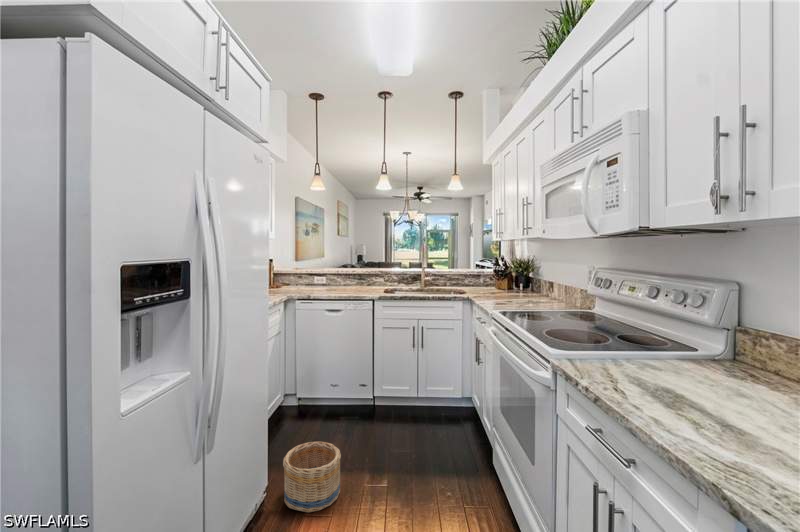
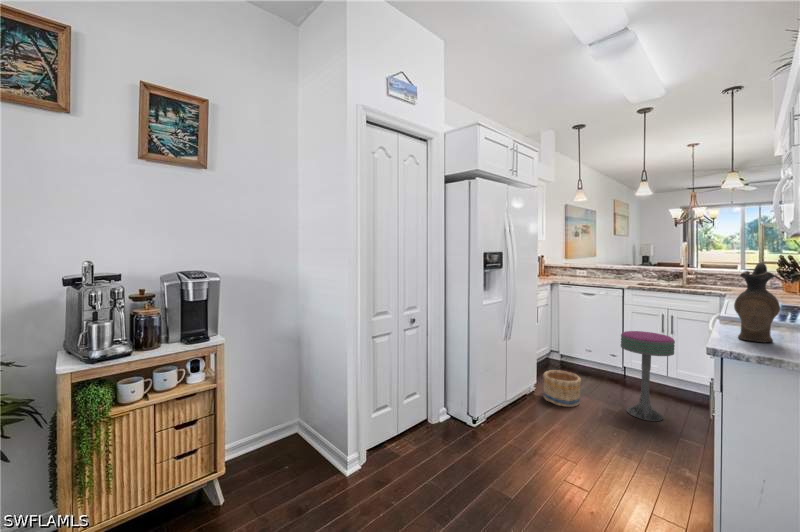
ceramic pitcher: none [646,269,724,417] -> present [734,263,780,342]
bar stool: none [389,360,449,488] -> present [621,331,675,421]

